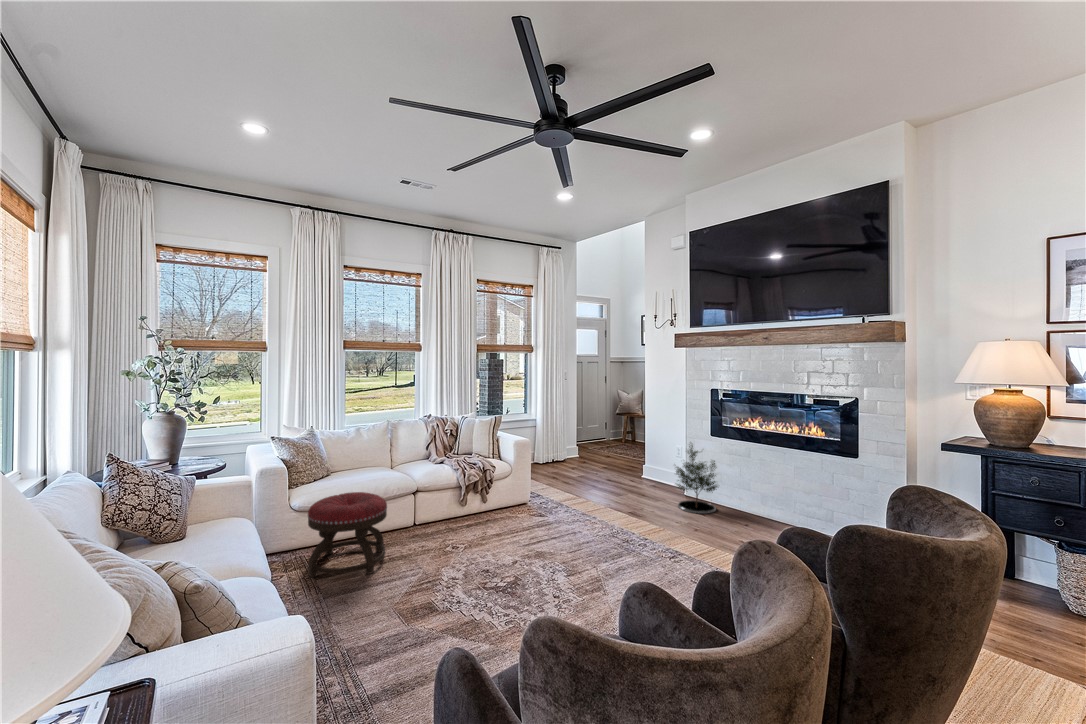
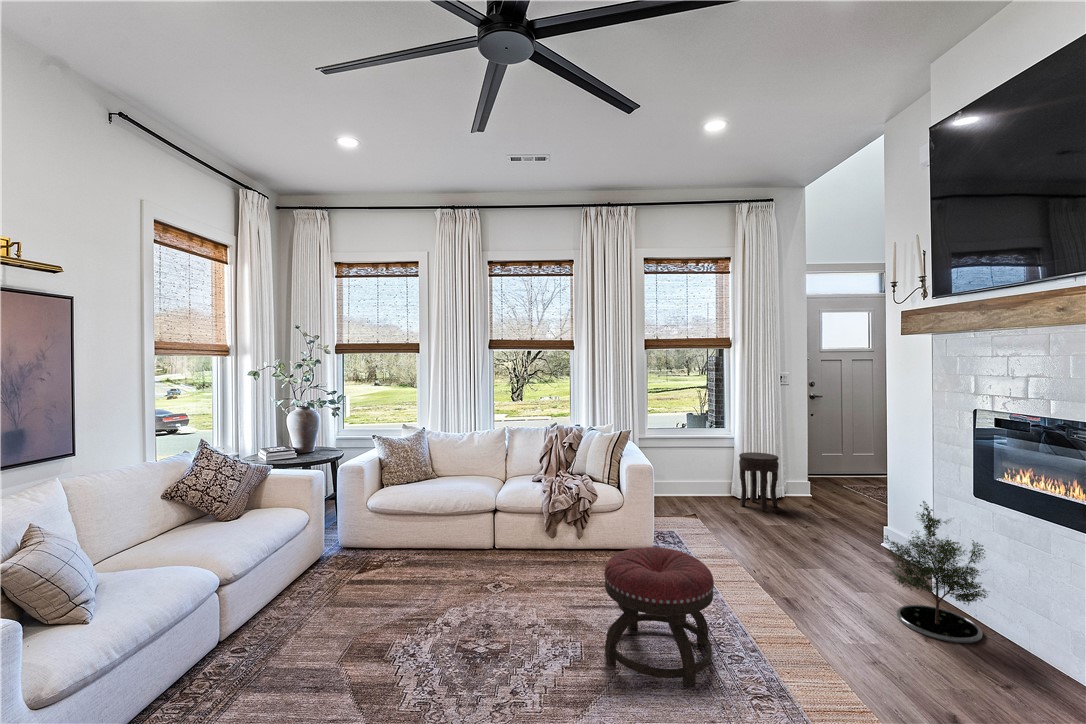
side table: none [547,429,573,469] -> present [739,452,779,511]
ottoman: present [308,492,387,578] -> present [604,547,714,688]

